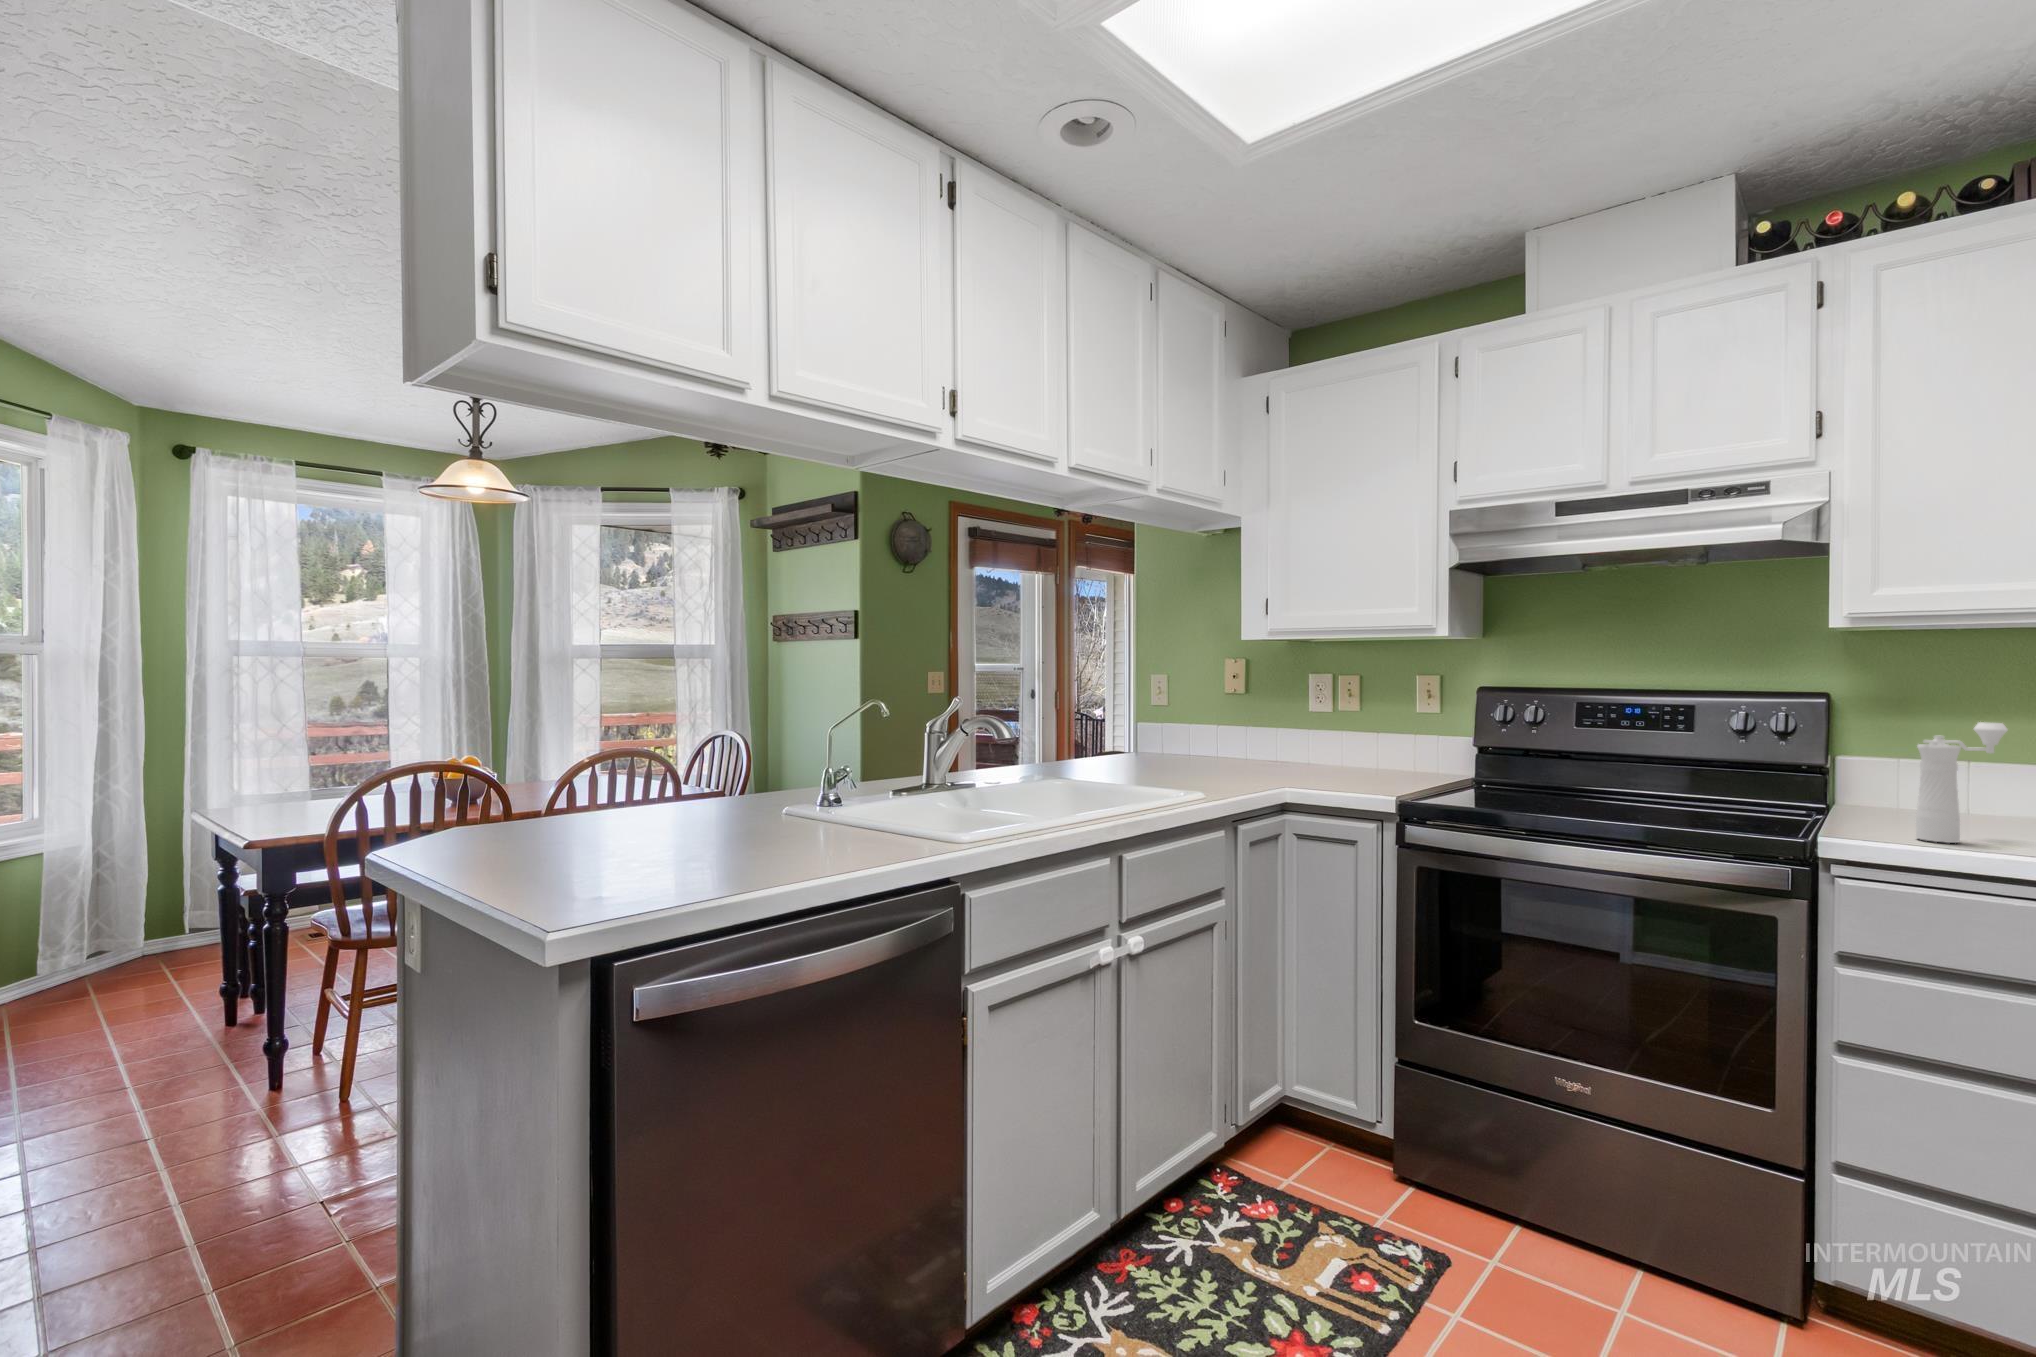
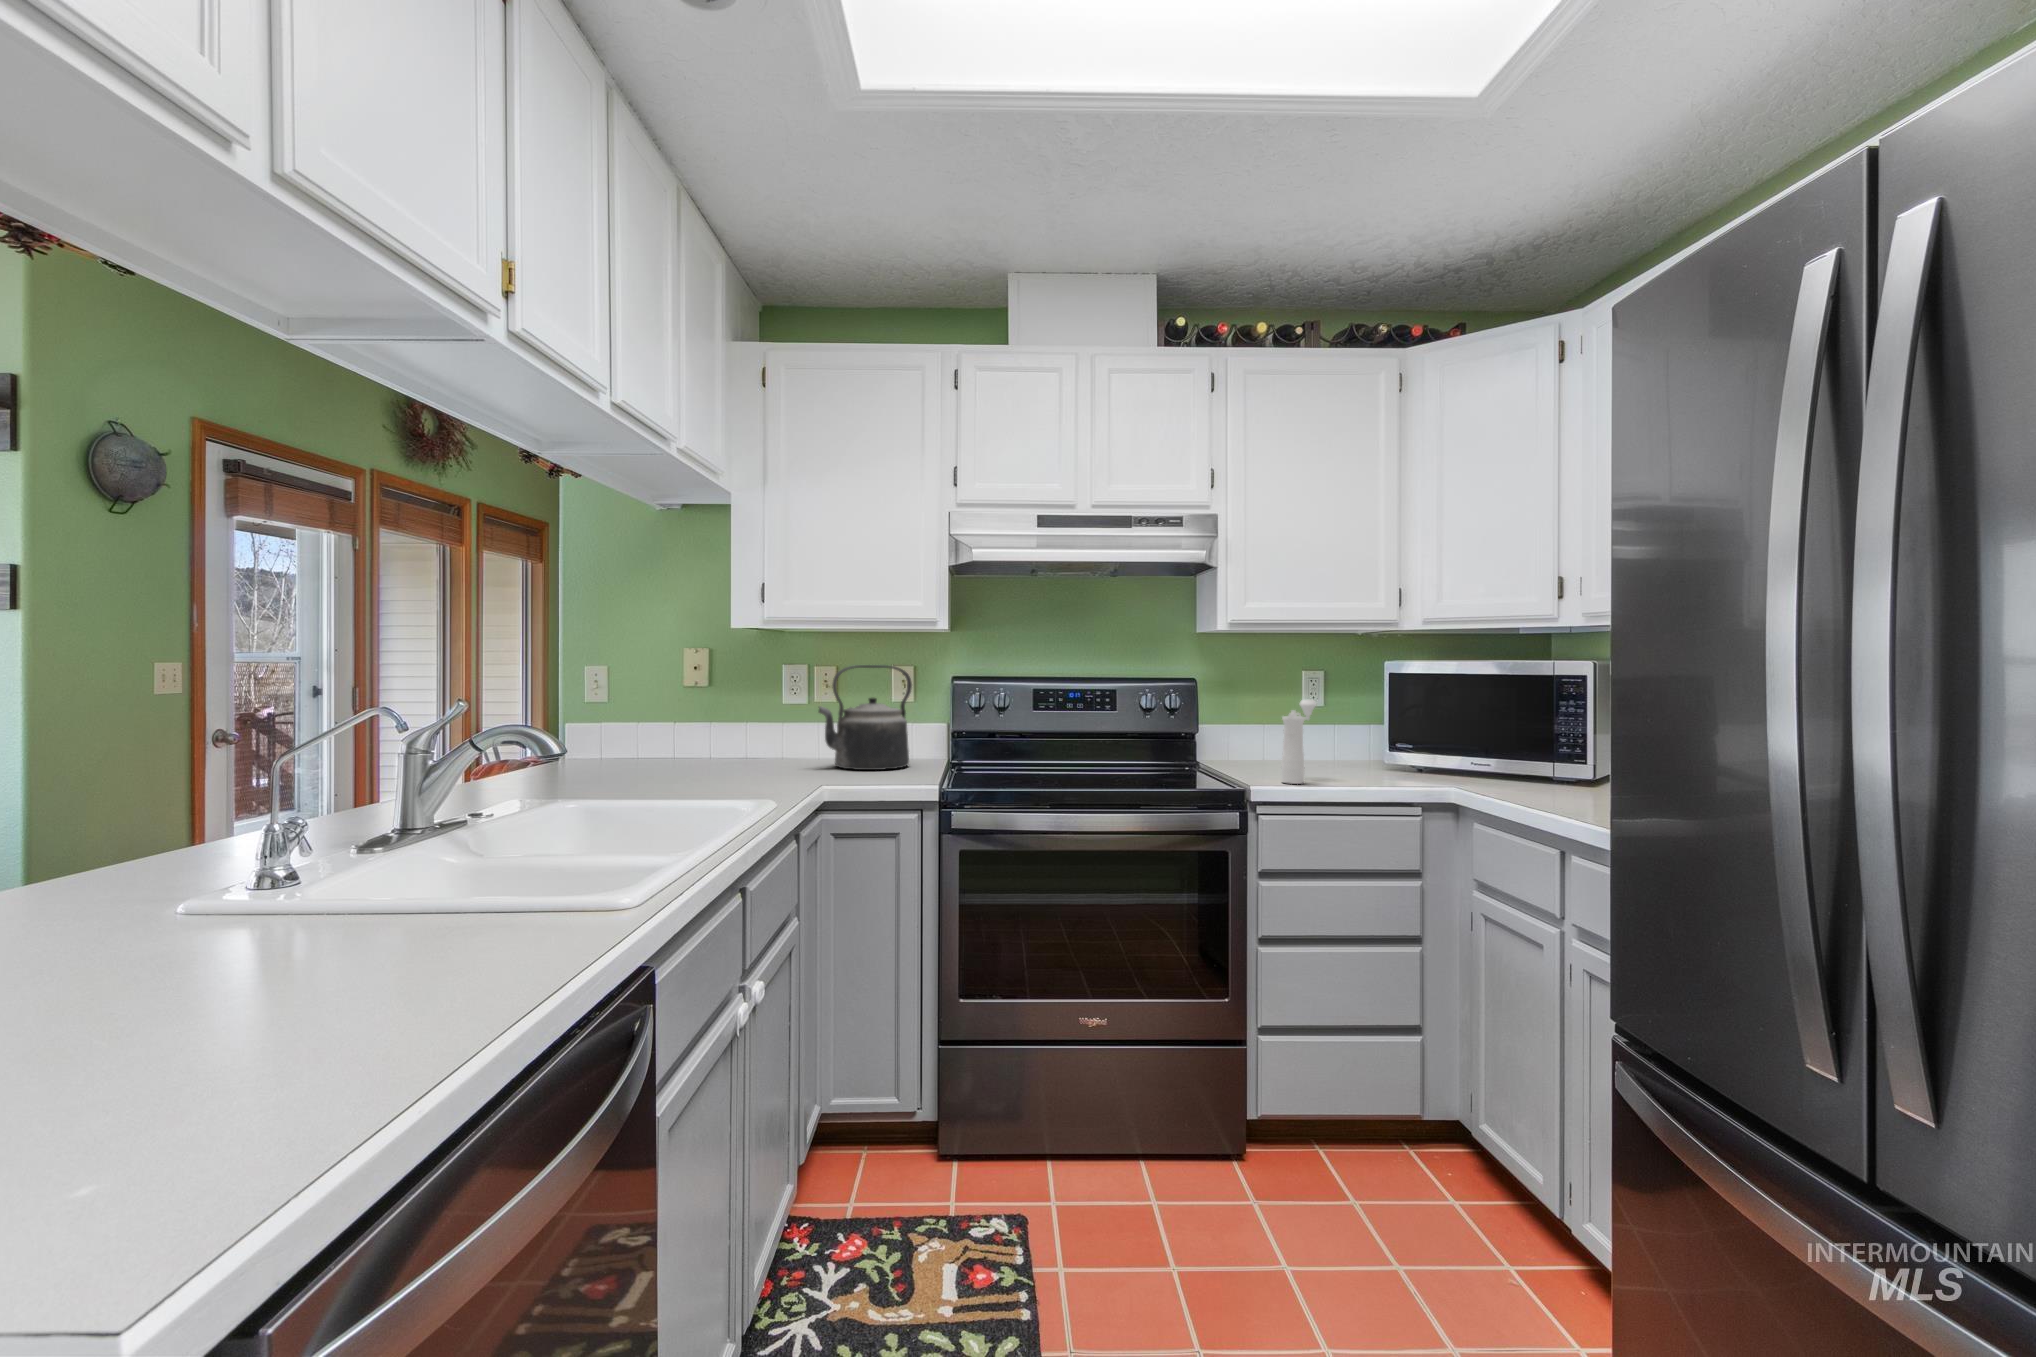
kettle: none [1320,672,1425,779] -> present [819,665,912,770]

